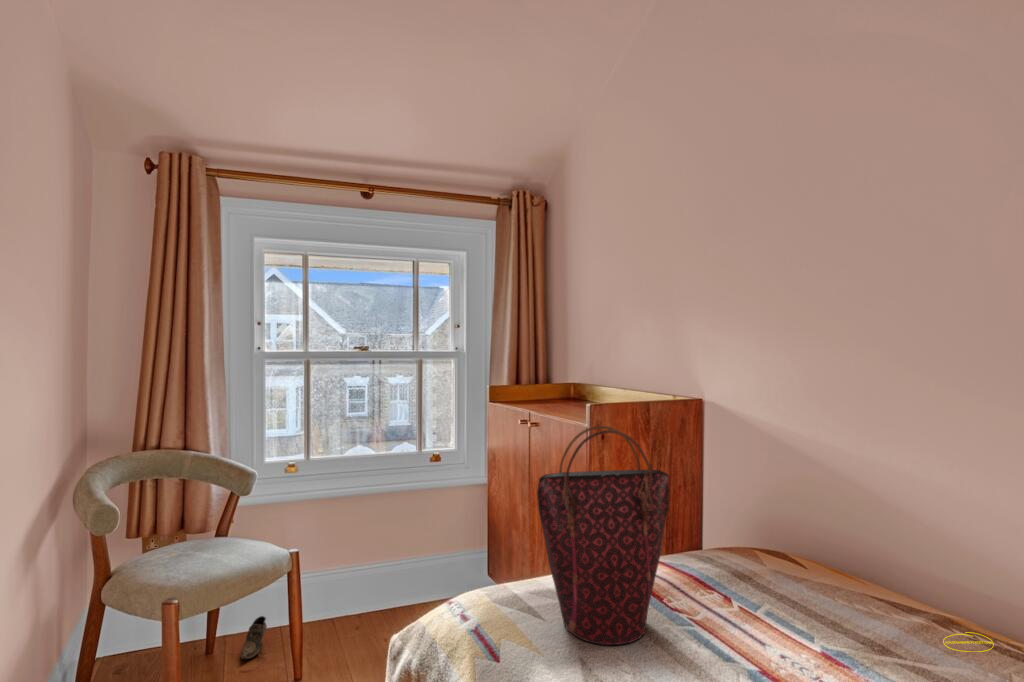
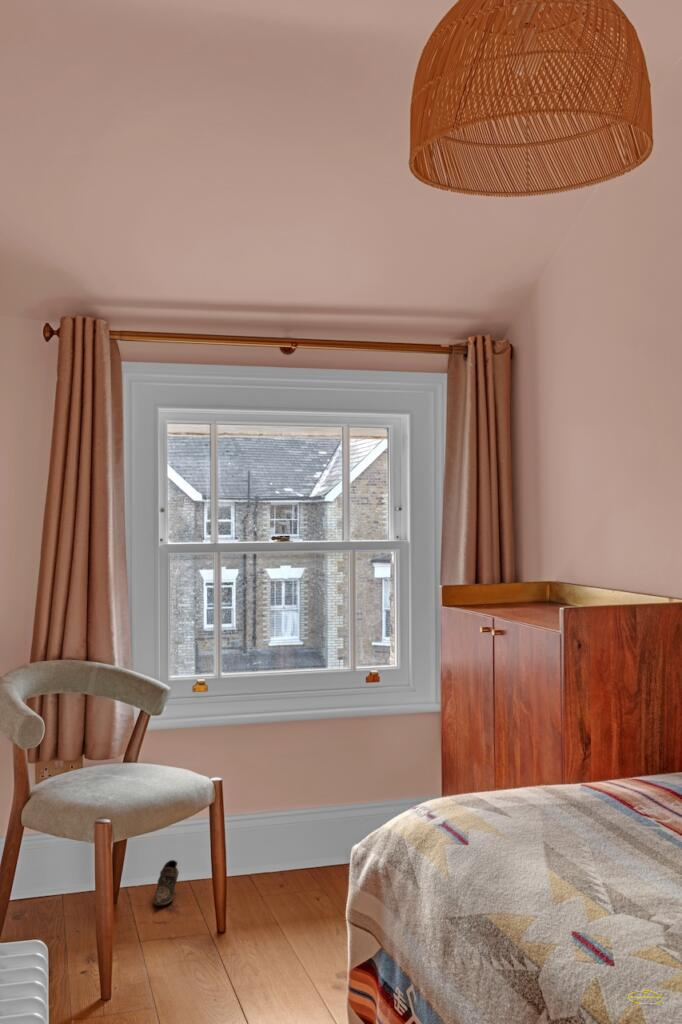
handbag: present [537,426,670,645] -> none [503,630,635,835]

